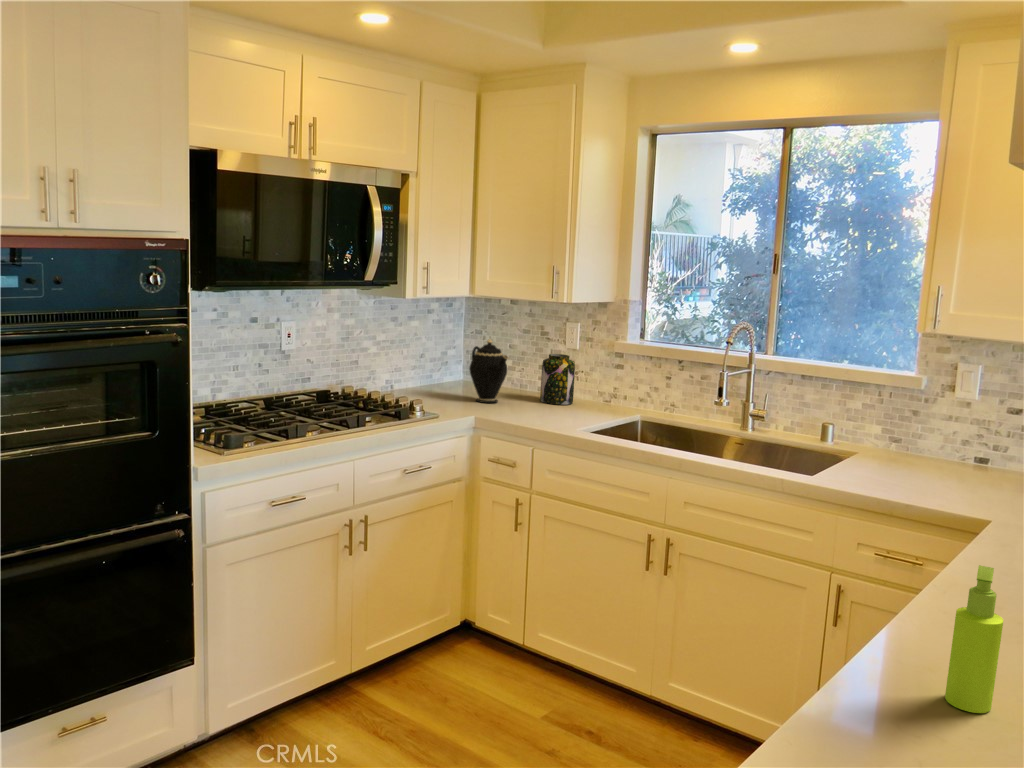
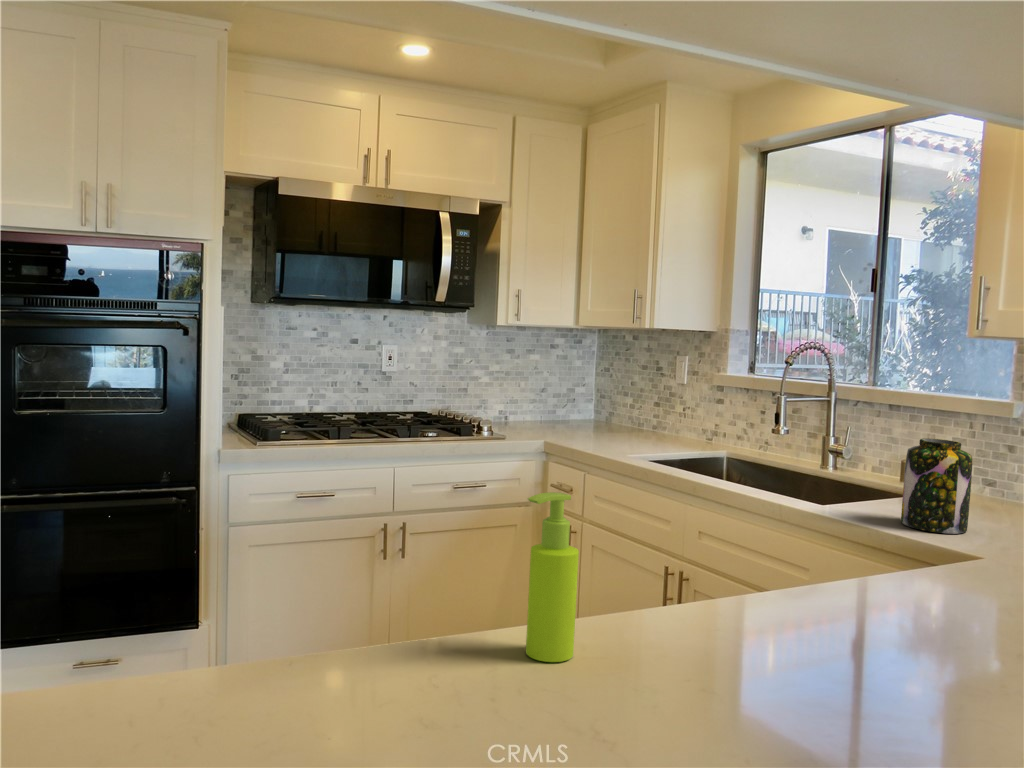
teapot: present [469,339,509,403] -> none [561,368,600,433]
jar: present [540,354,575,405] -> present [901,438,972,534]

